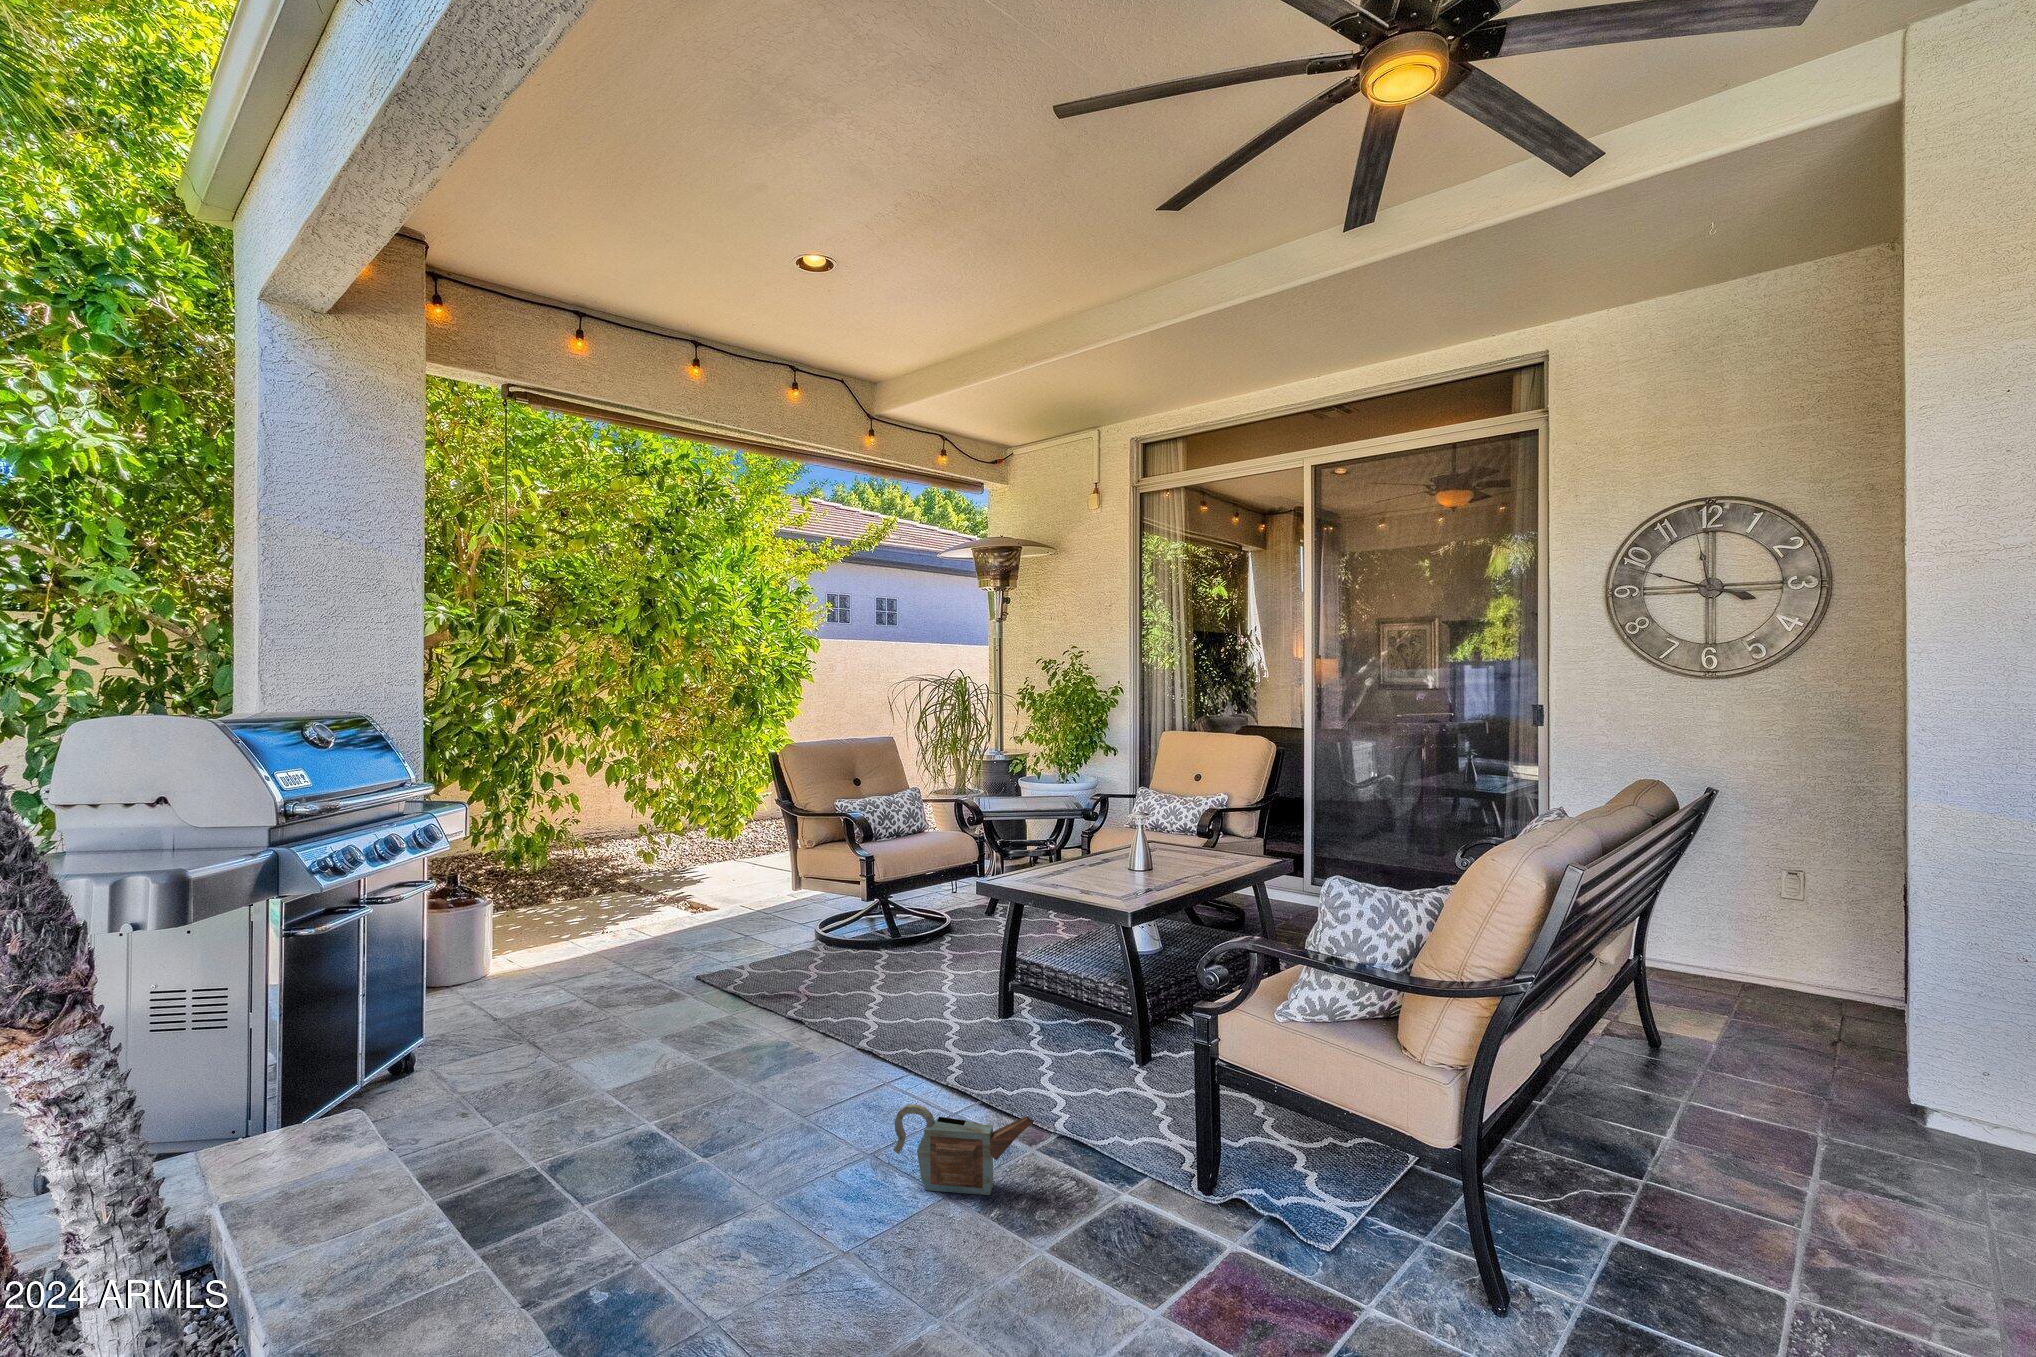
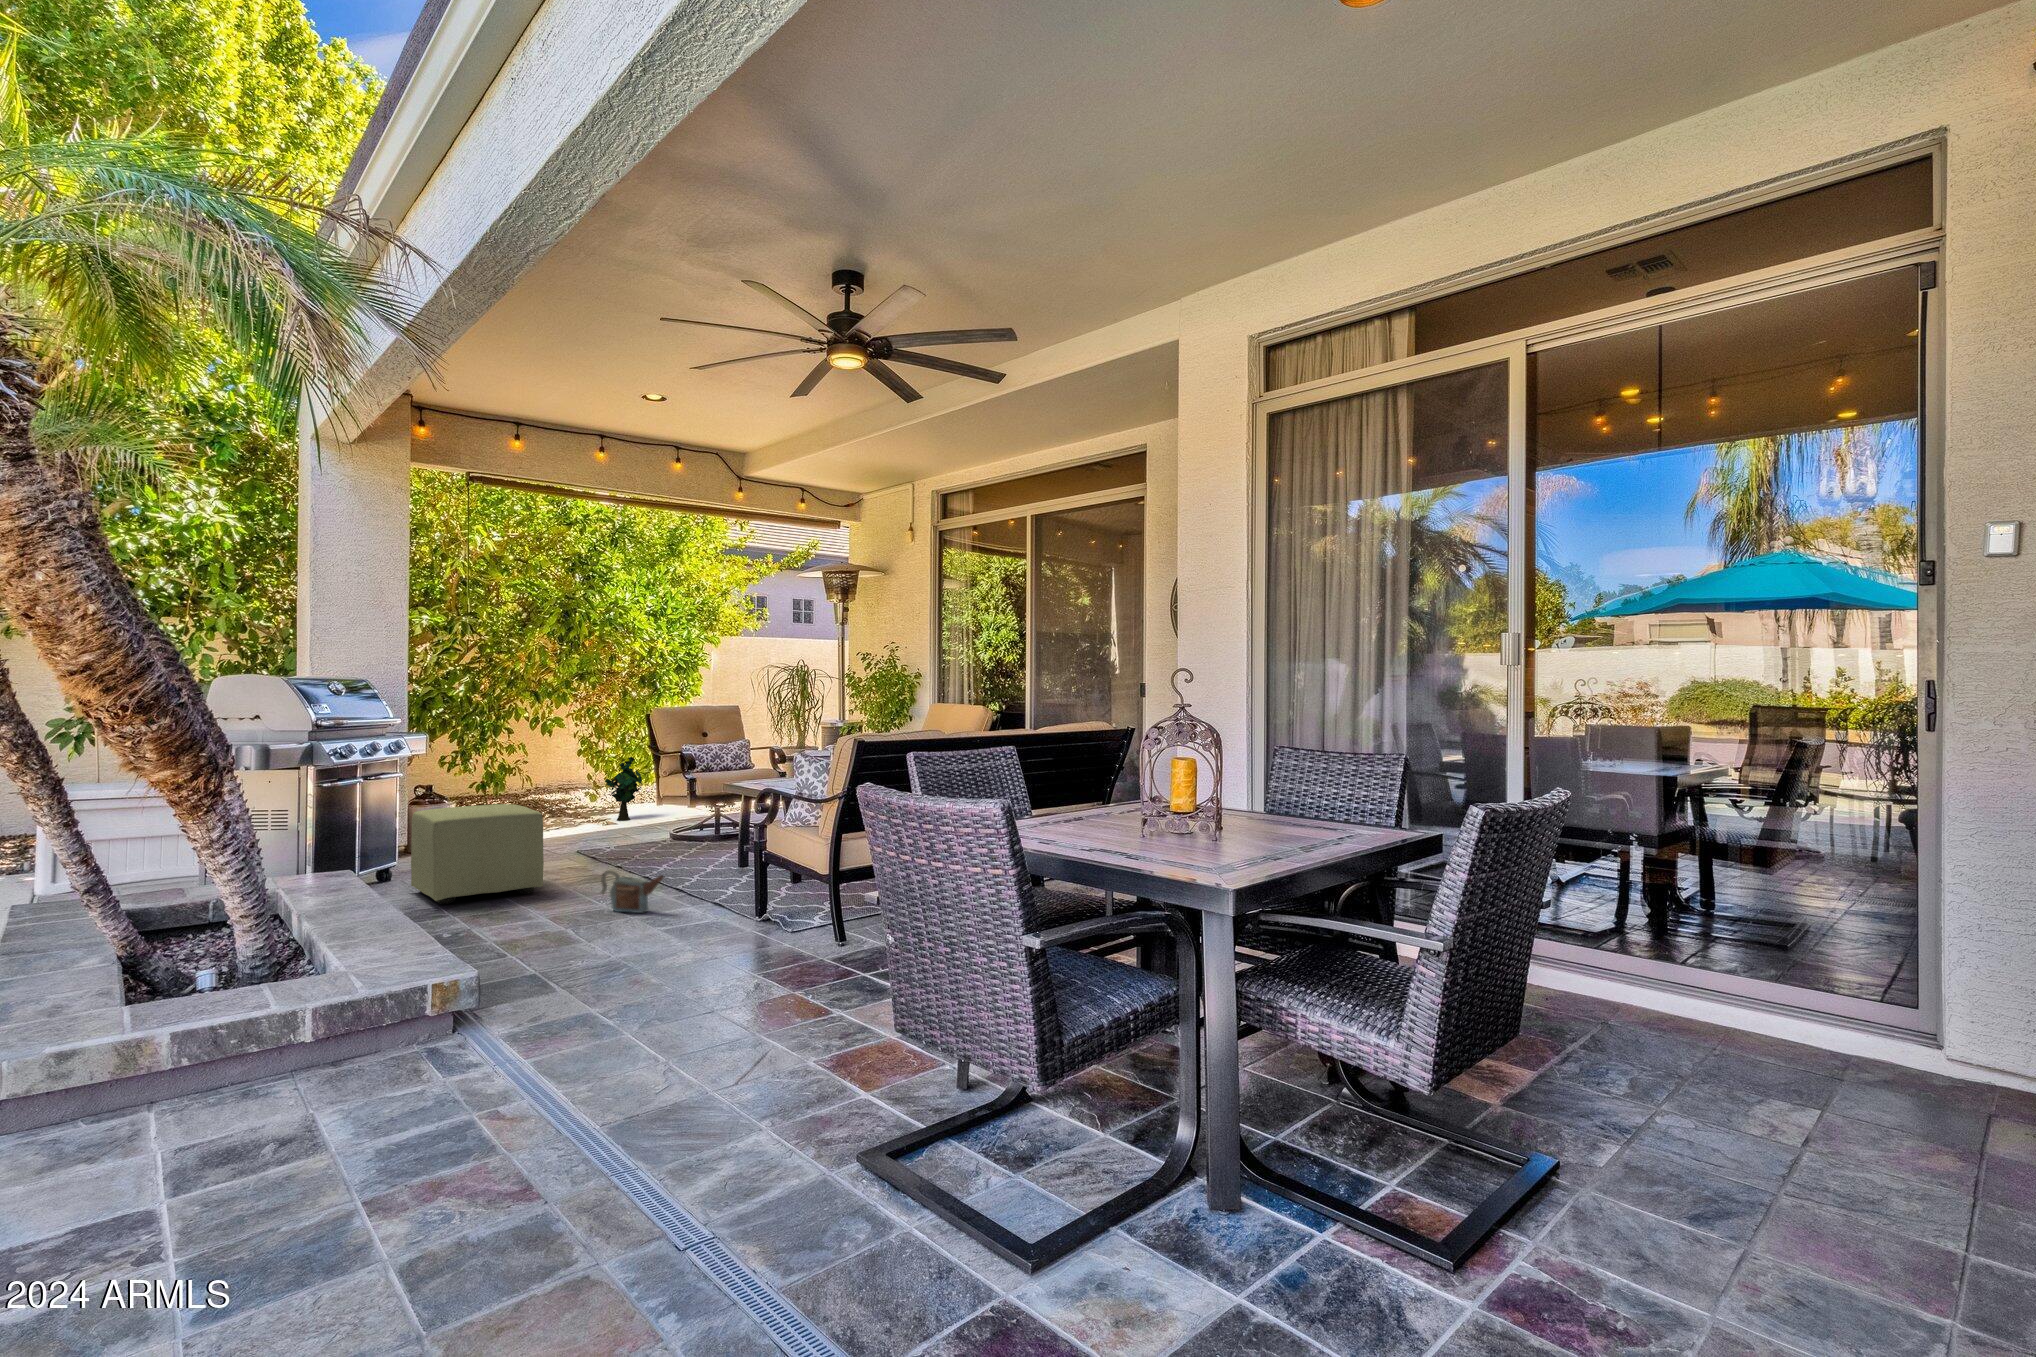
decorative plant: none [695,805,749,897] -> present [605,757,642,821]
ottoman: none [479,940,738,1180] -> present [411,804,544,904]

